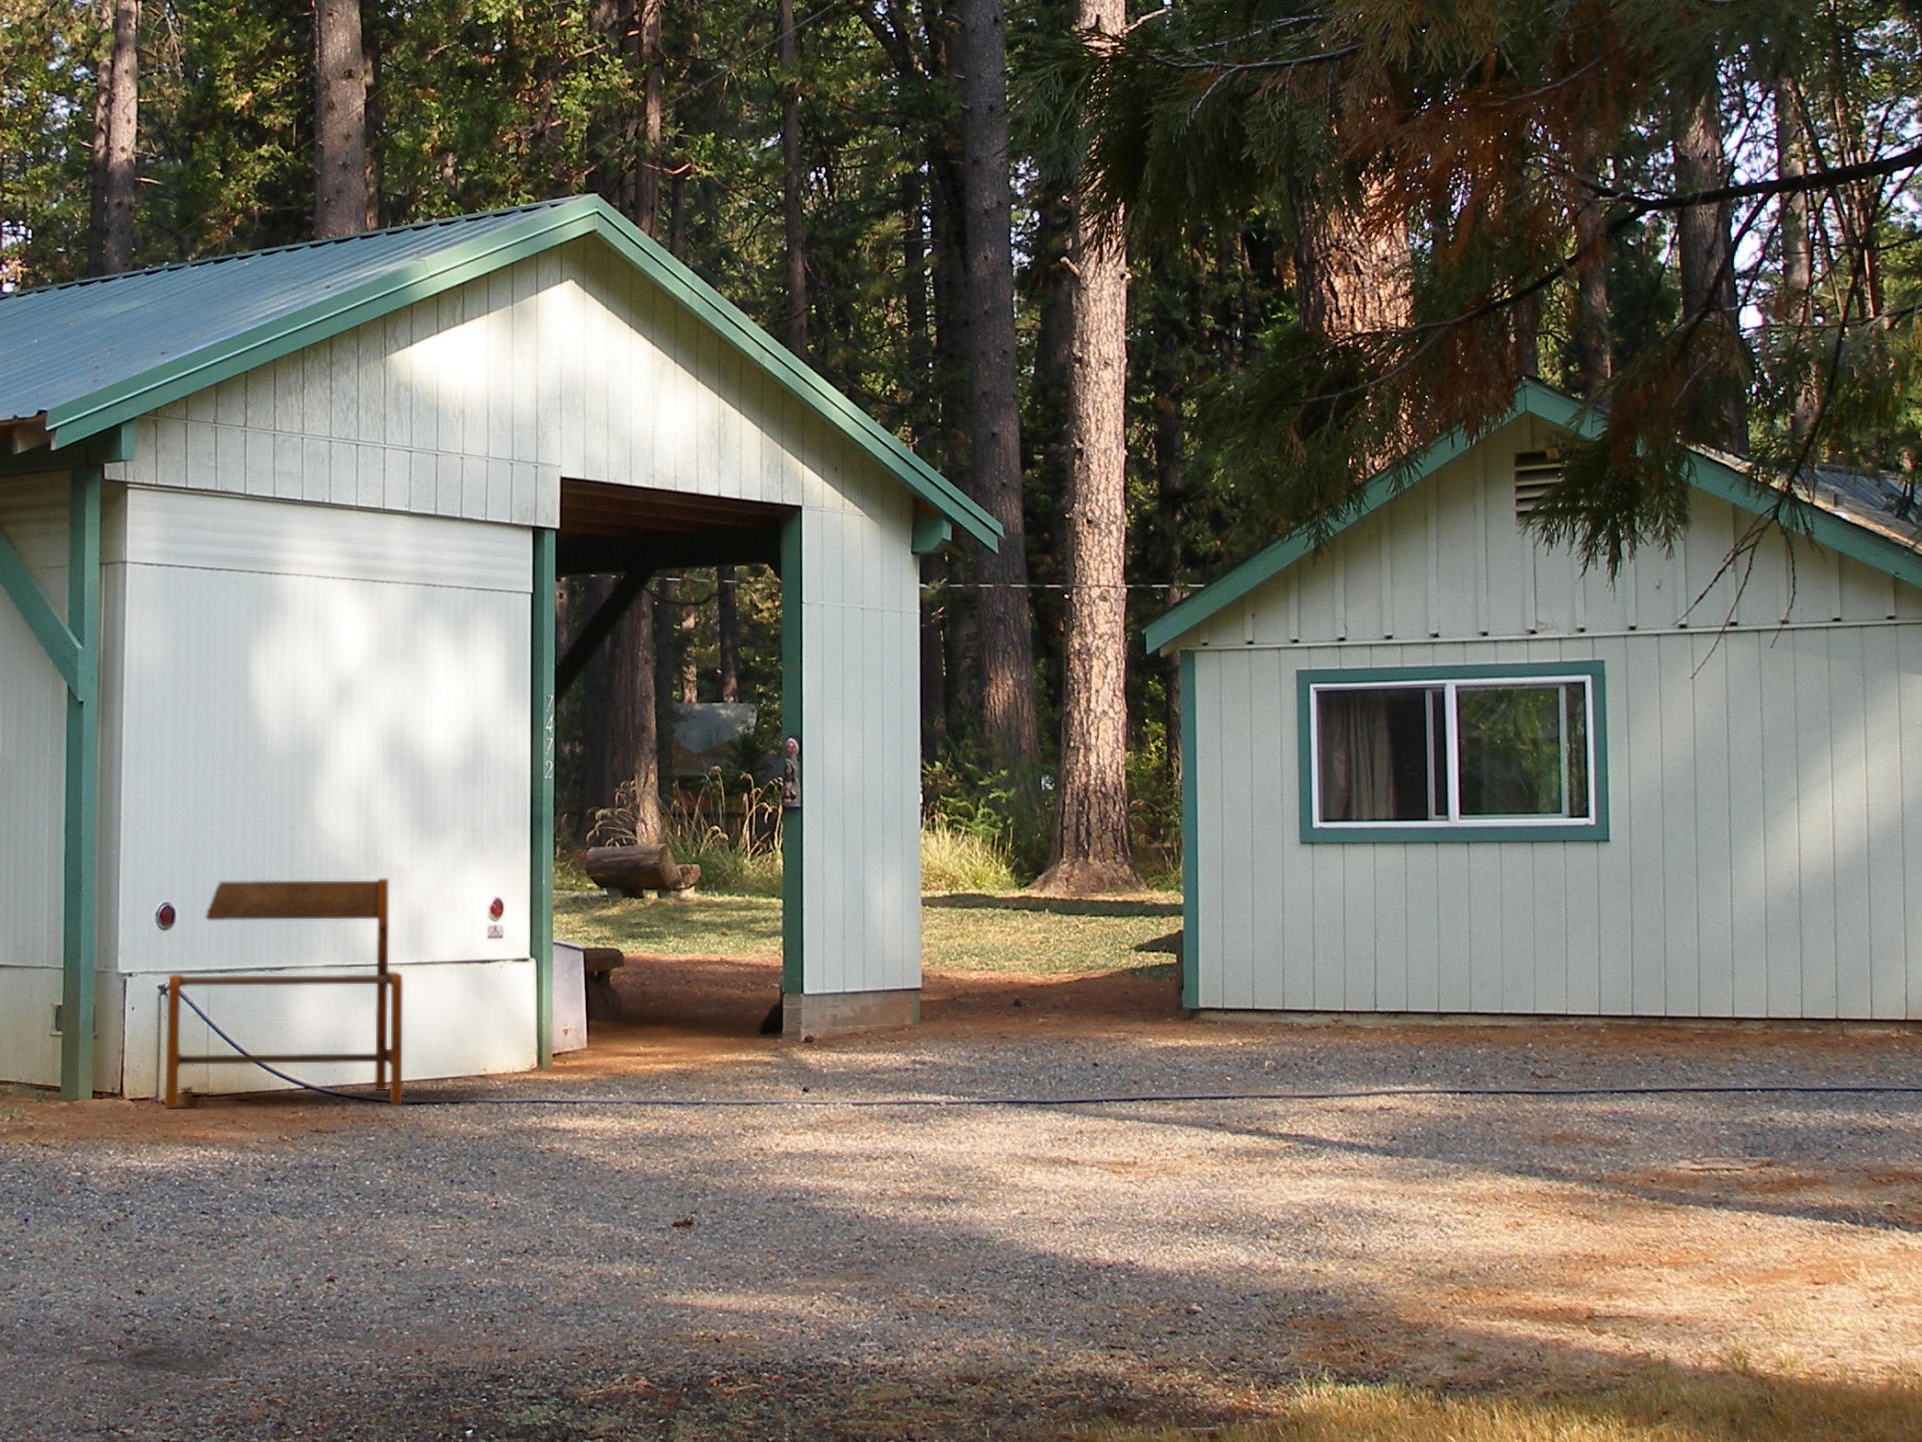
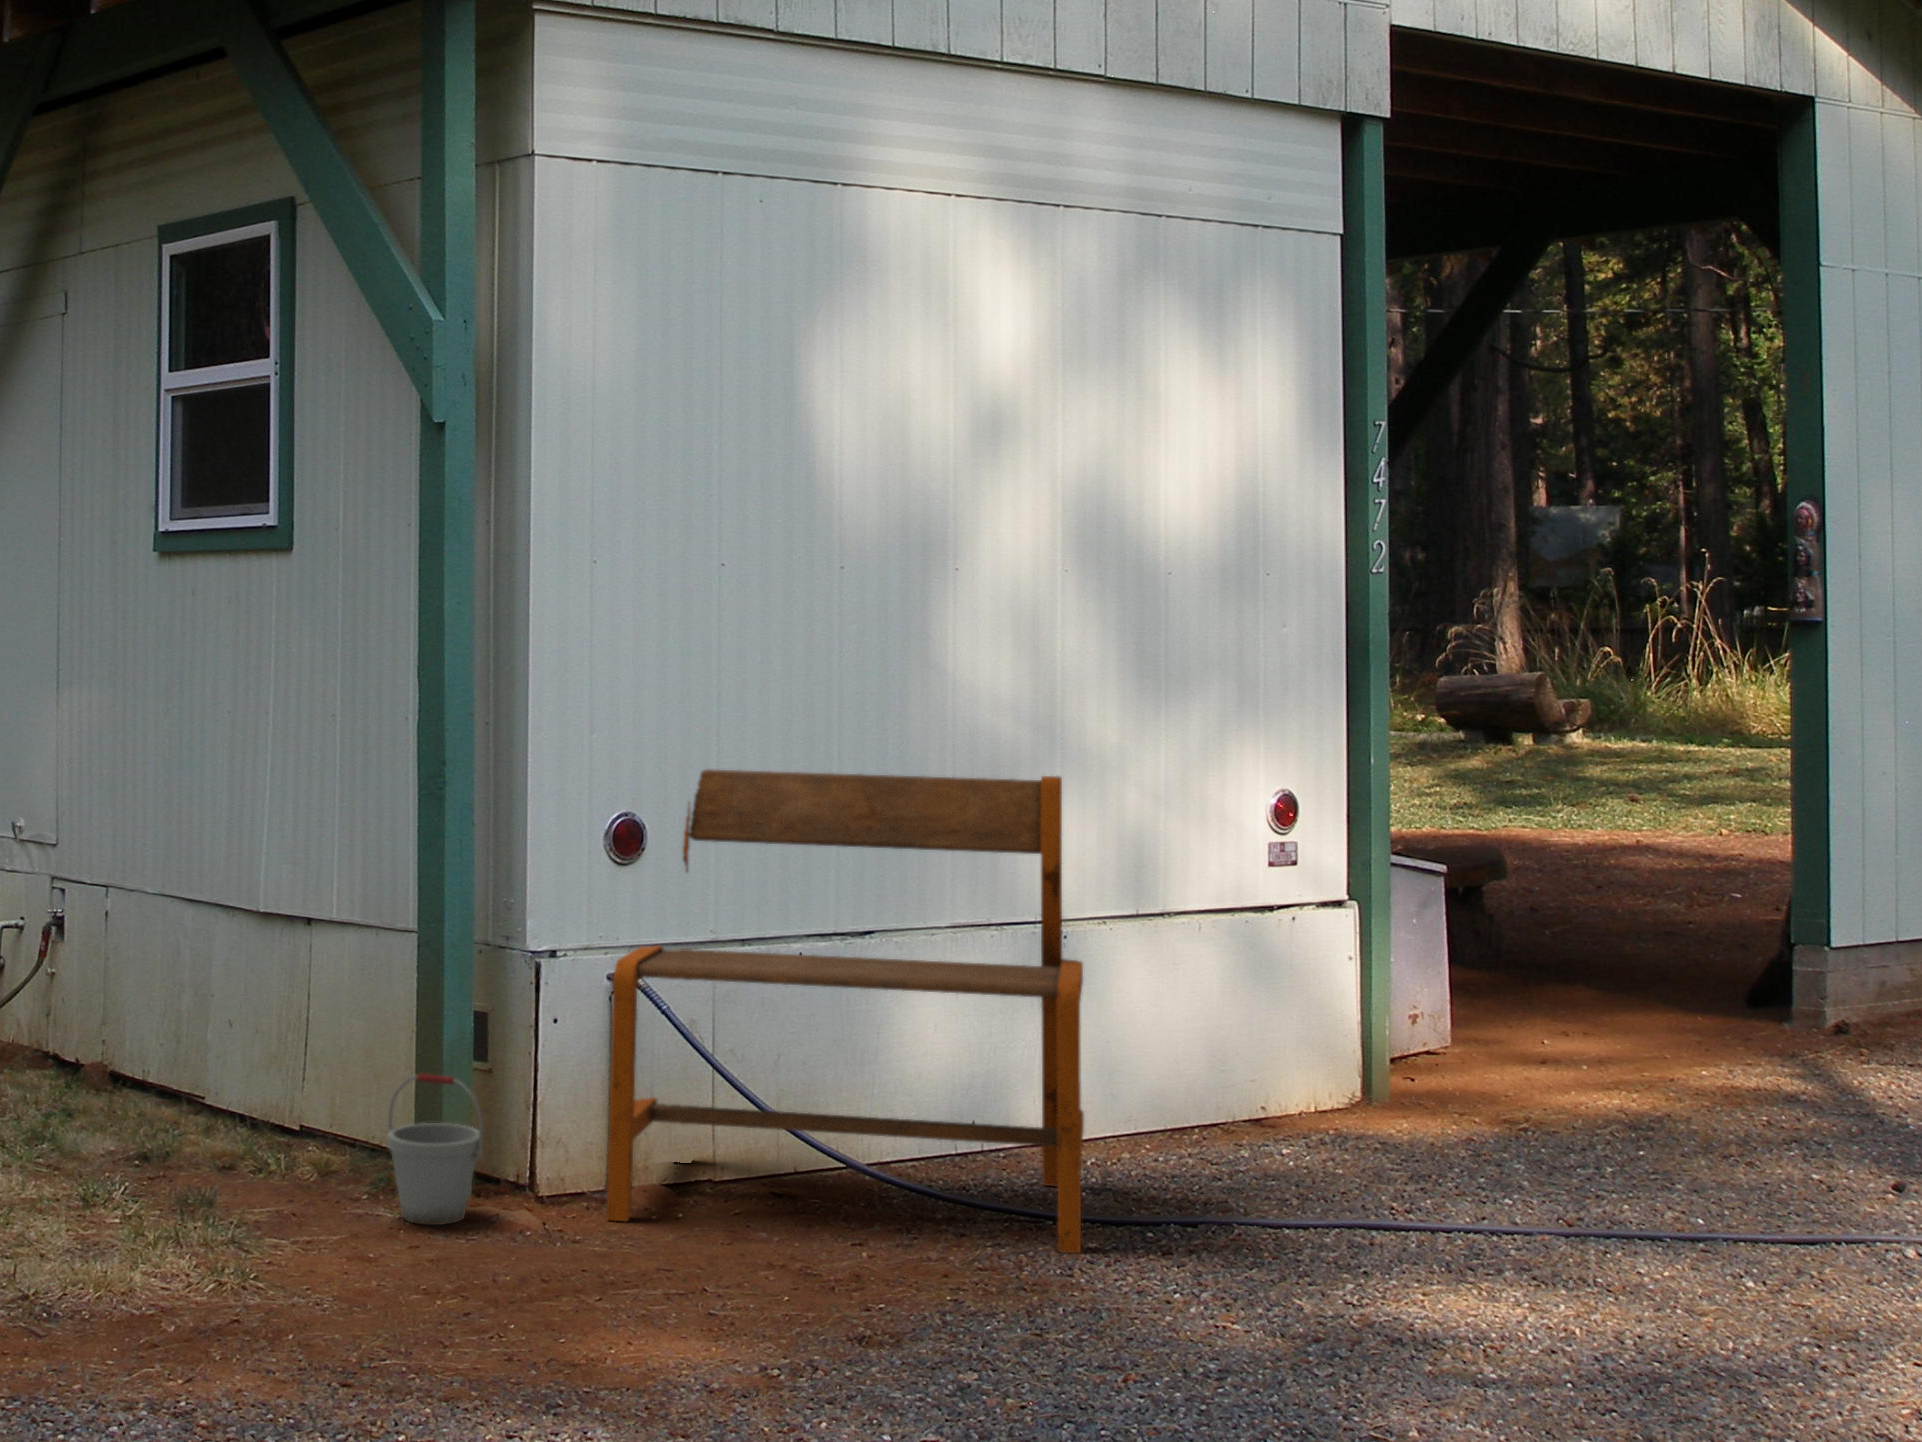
bucket: none [52,1039,104,1114] -> present [387,1074,483,1225]

